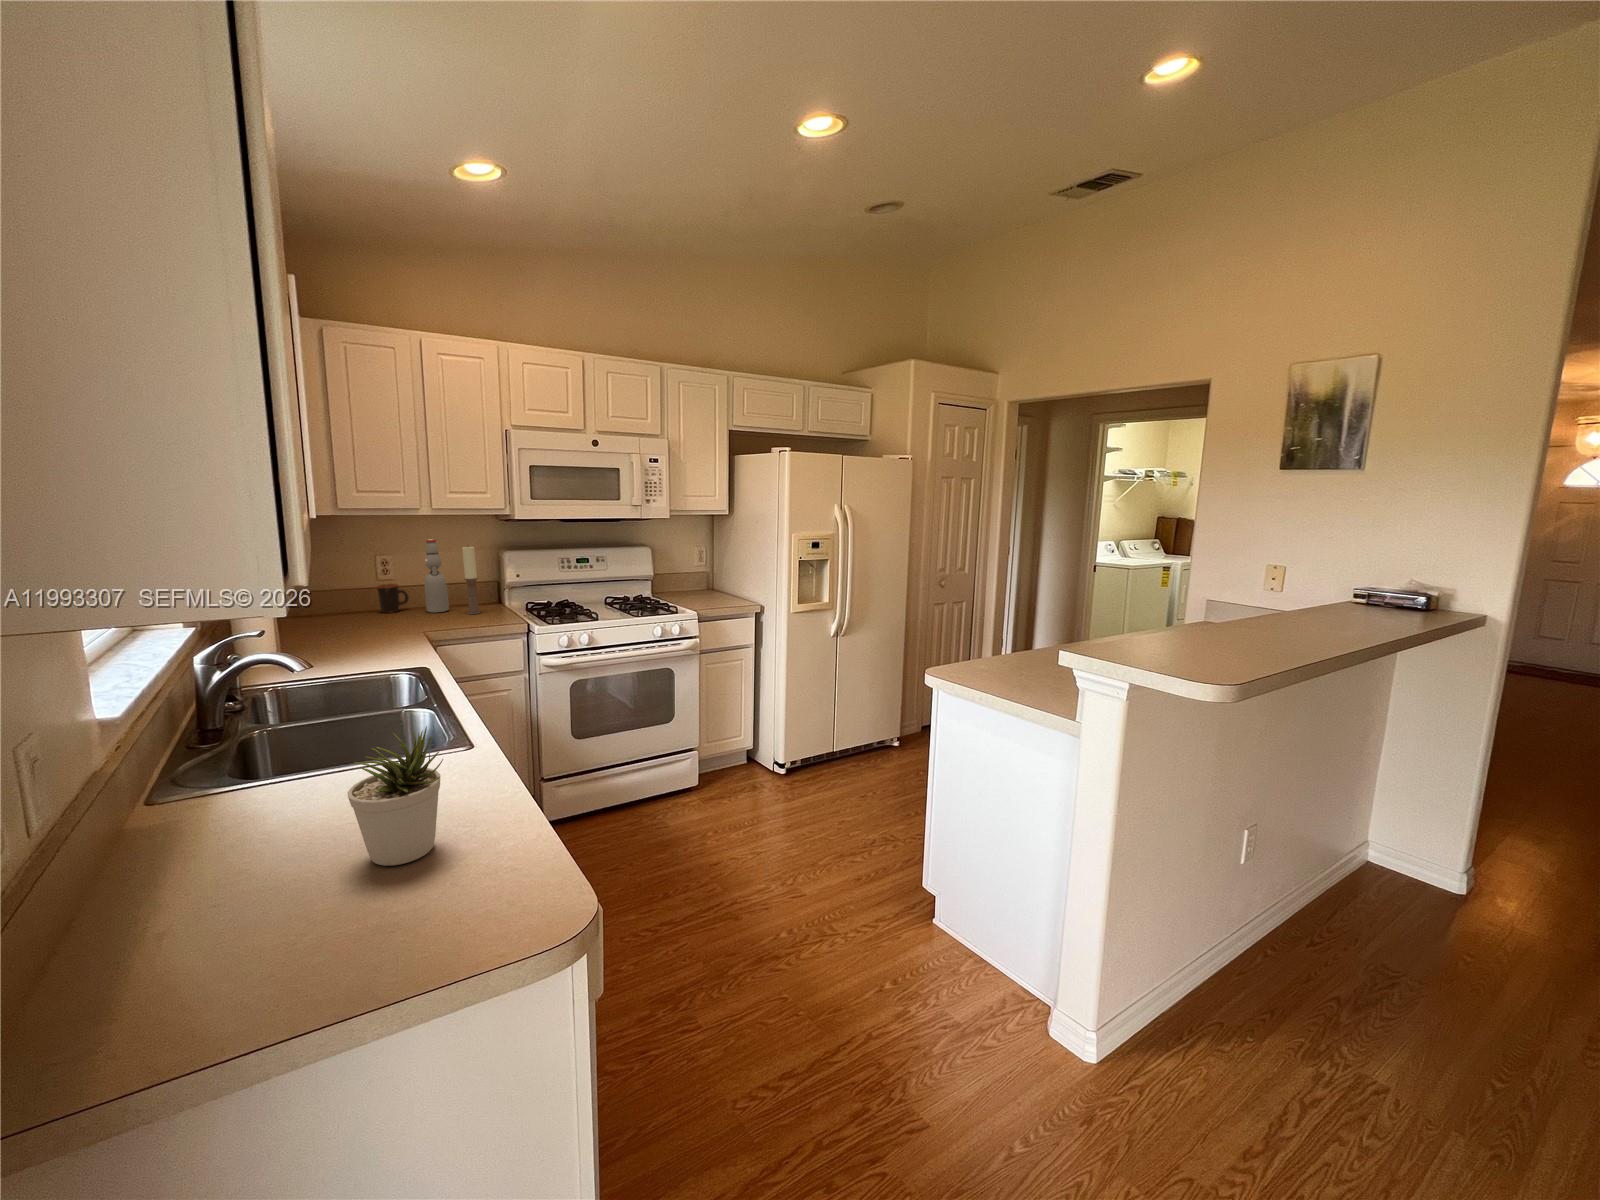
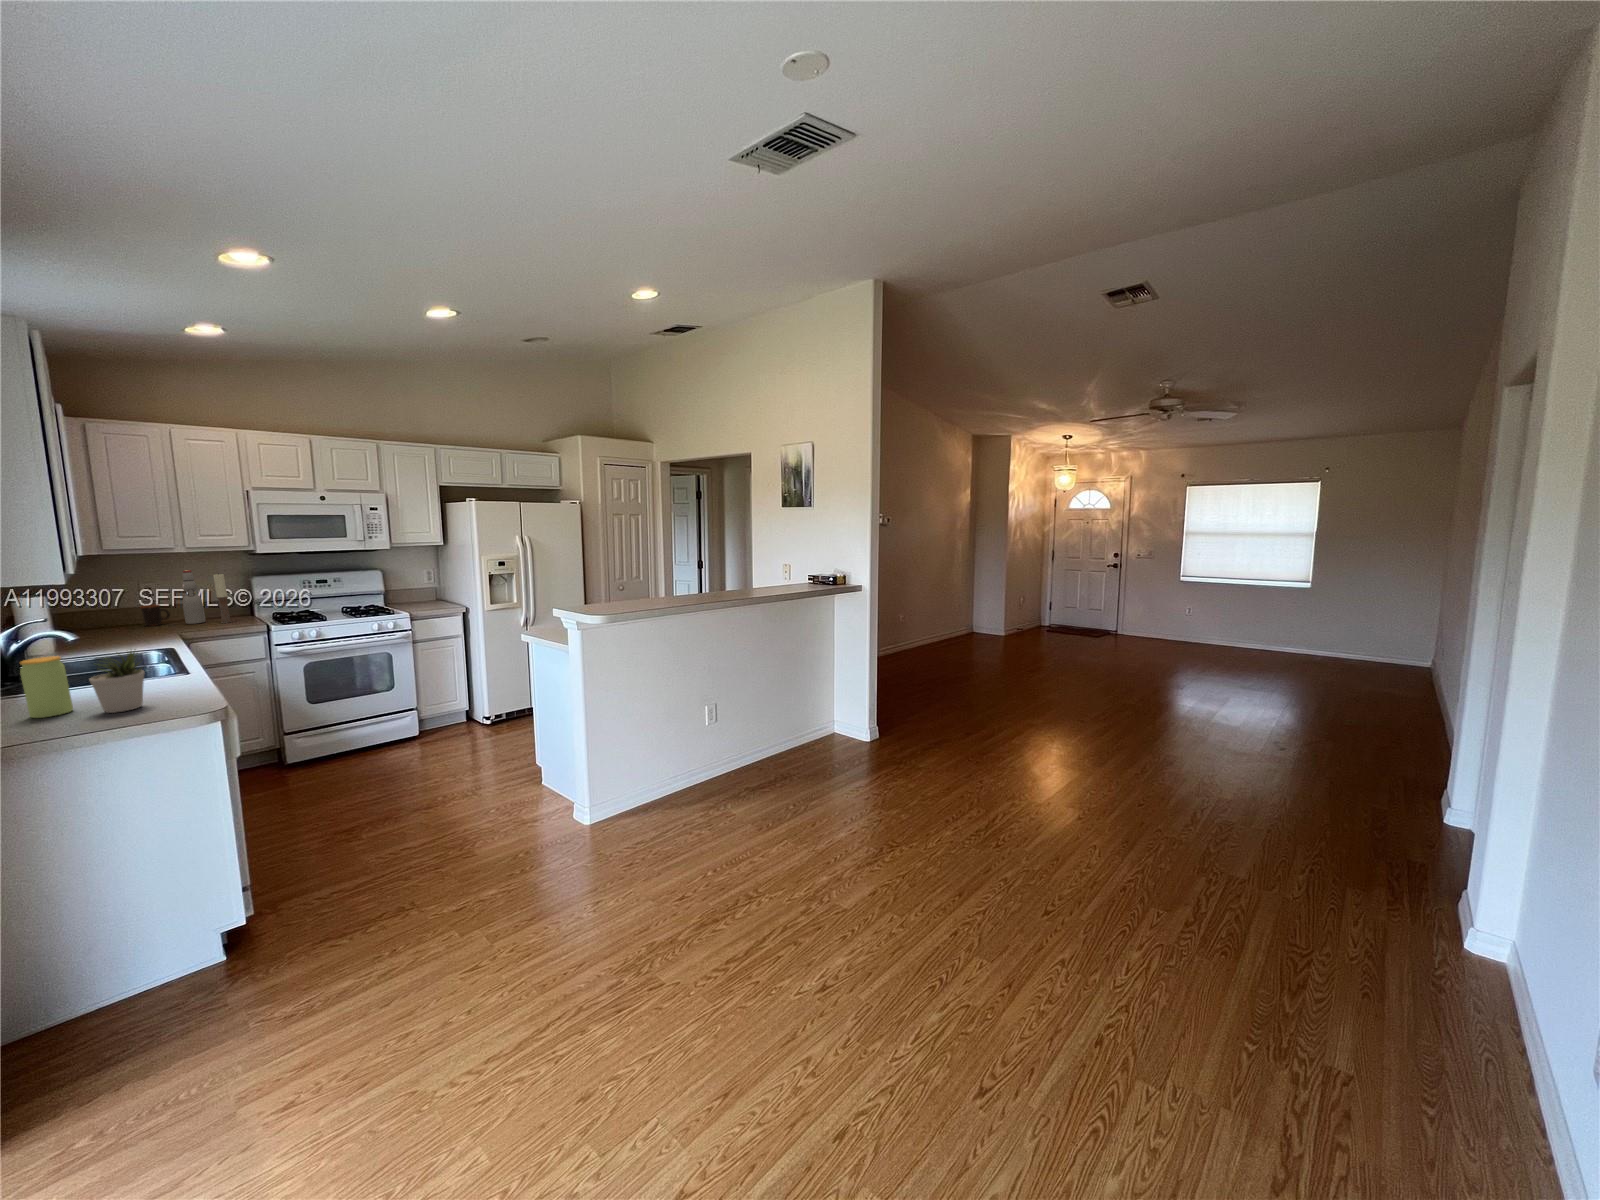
jar: none [230,733,317,865] -> present [20,656,73,718]

